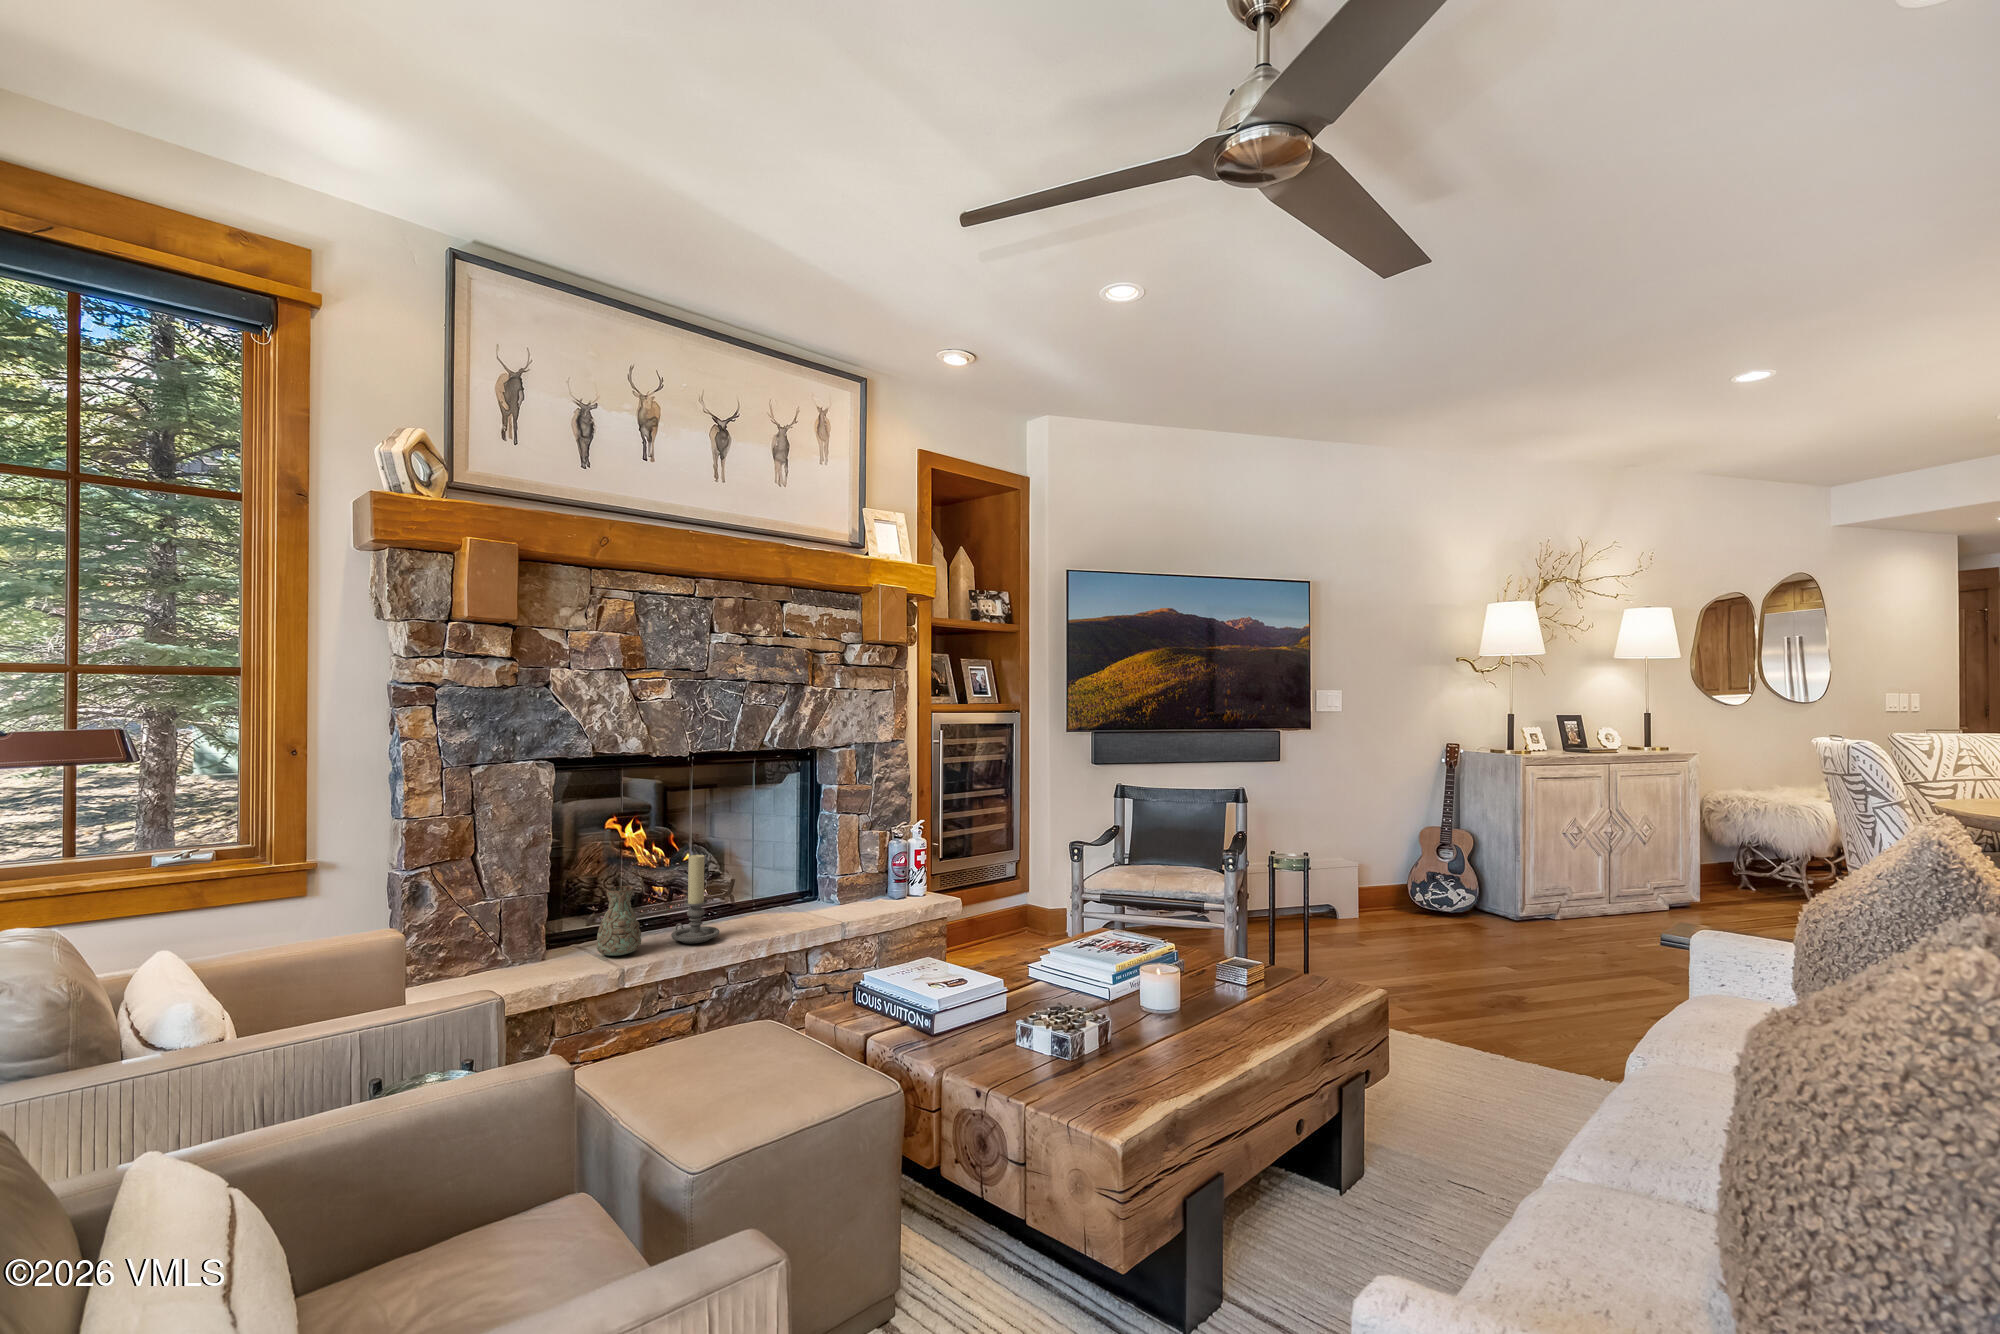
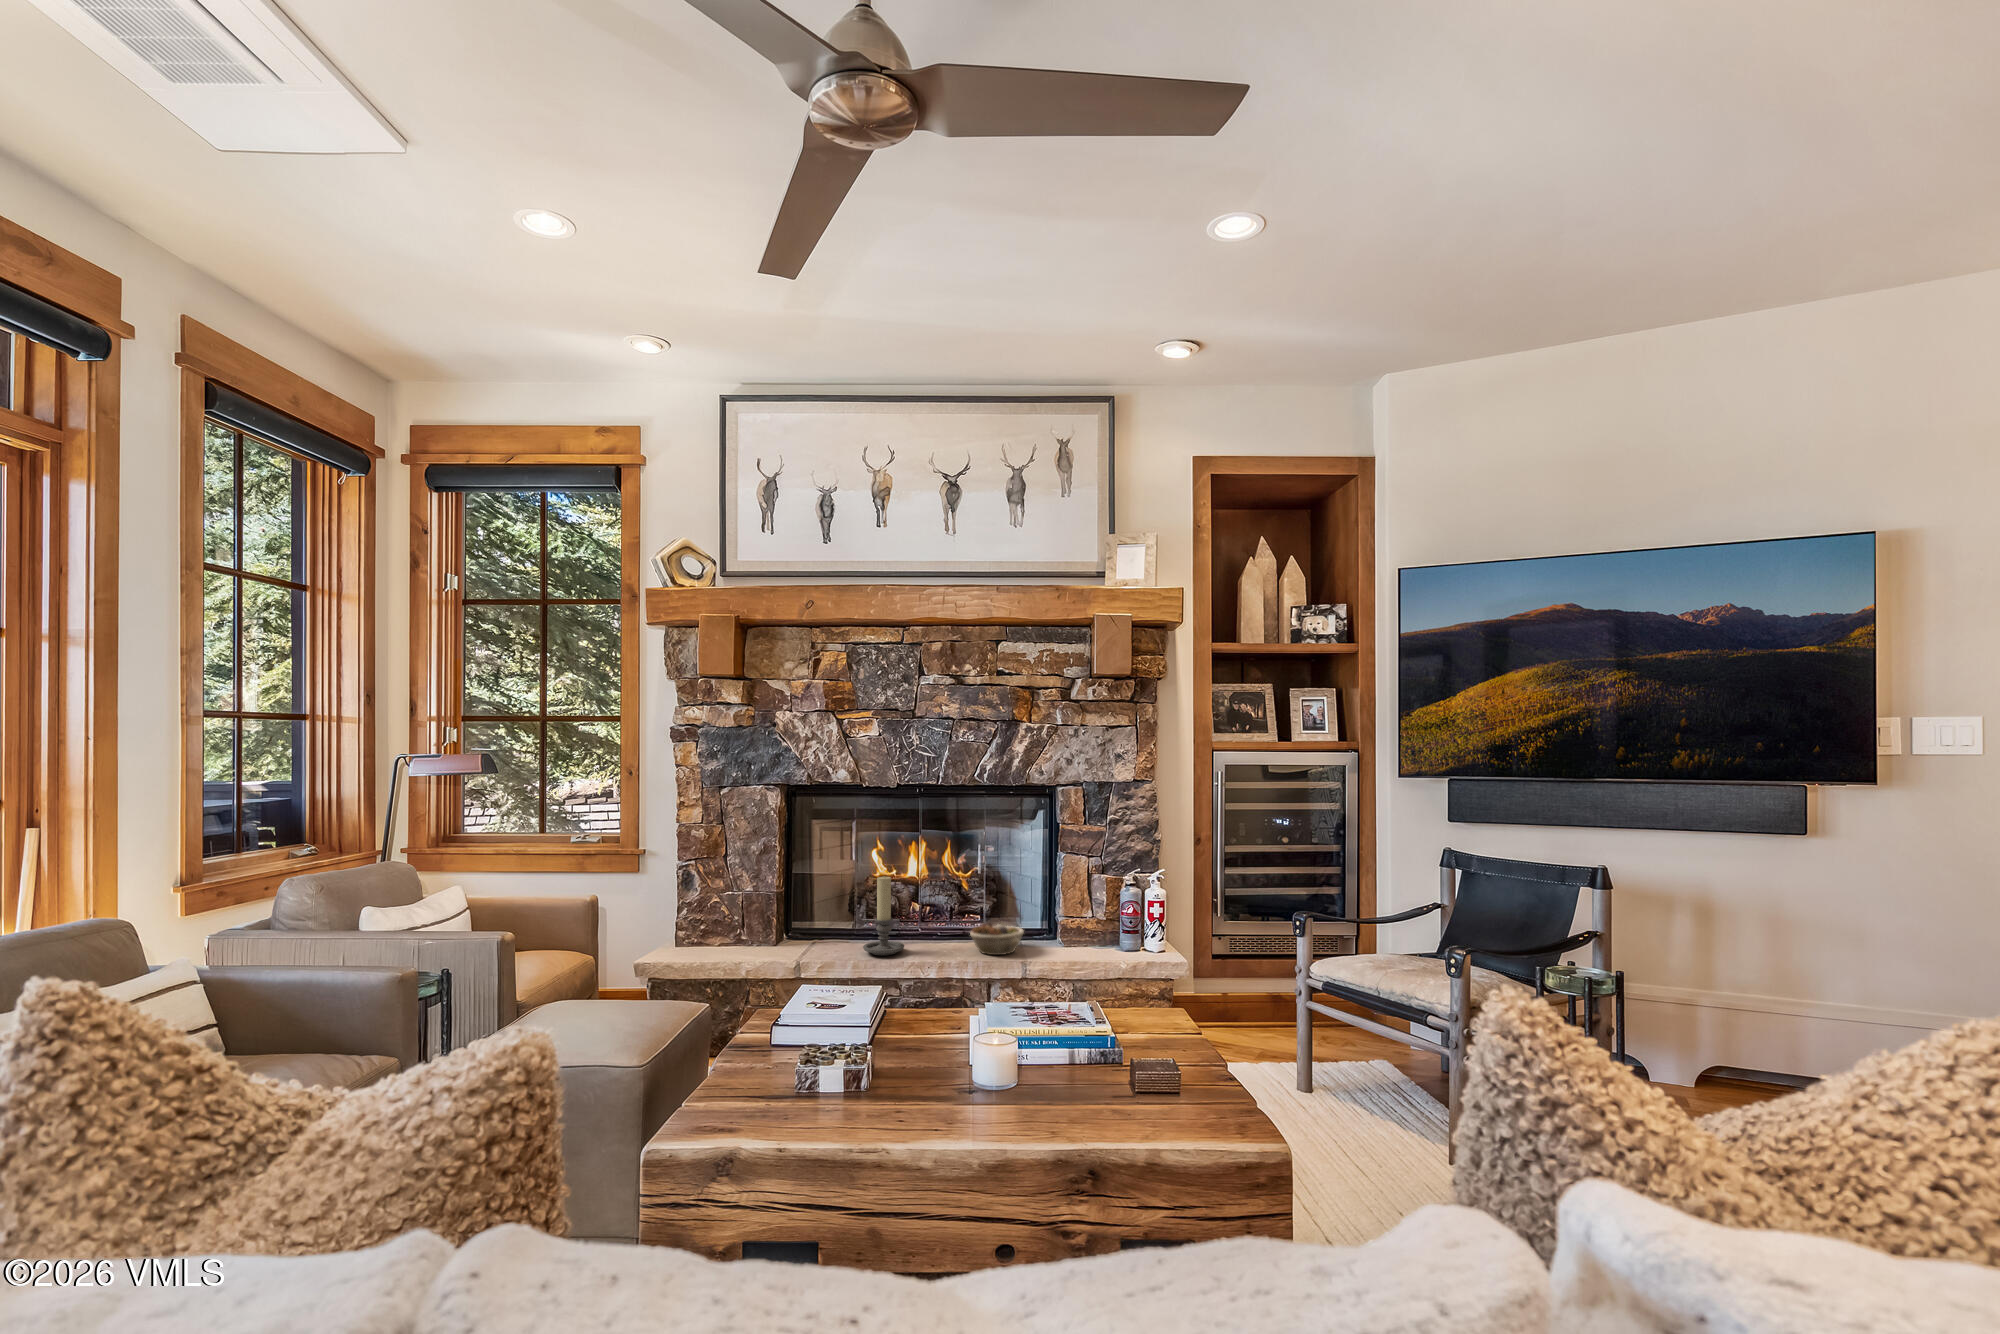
decorative vase: present [596,886,641,956] -> none [802,895,836,952]
succulent planter: none [771,890,827,921] -> present [970,923,1024,955]

